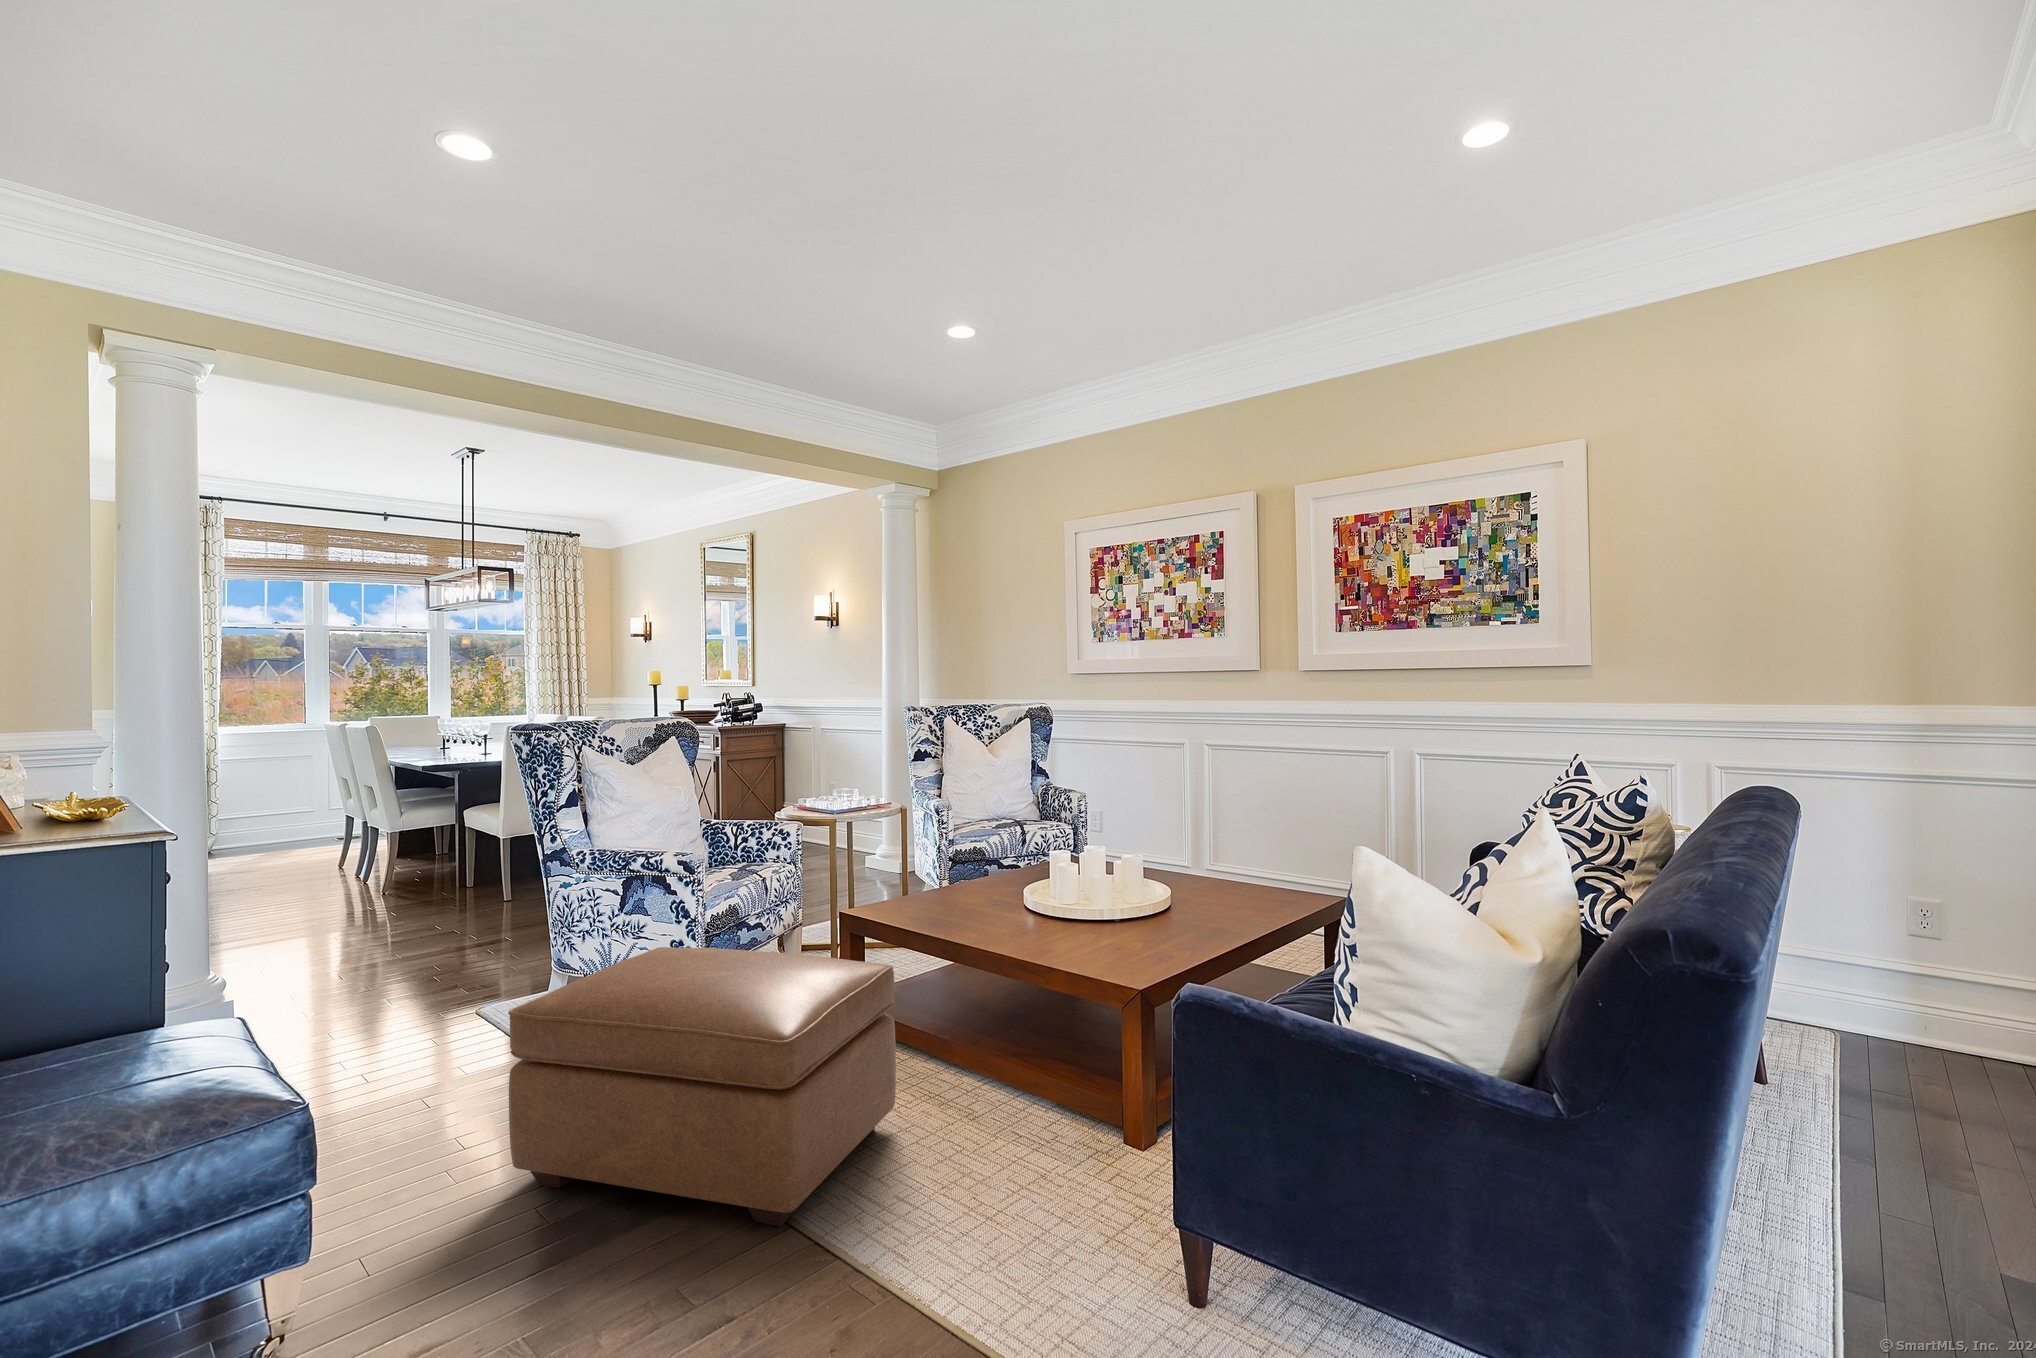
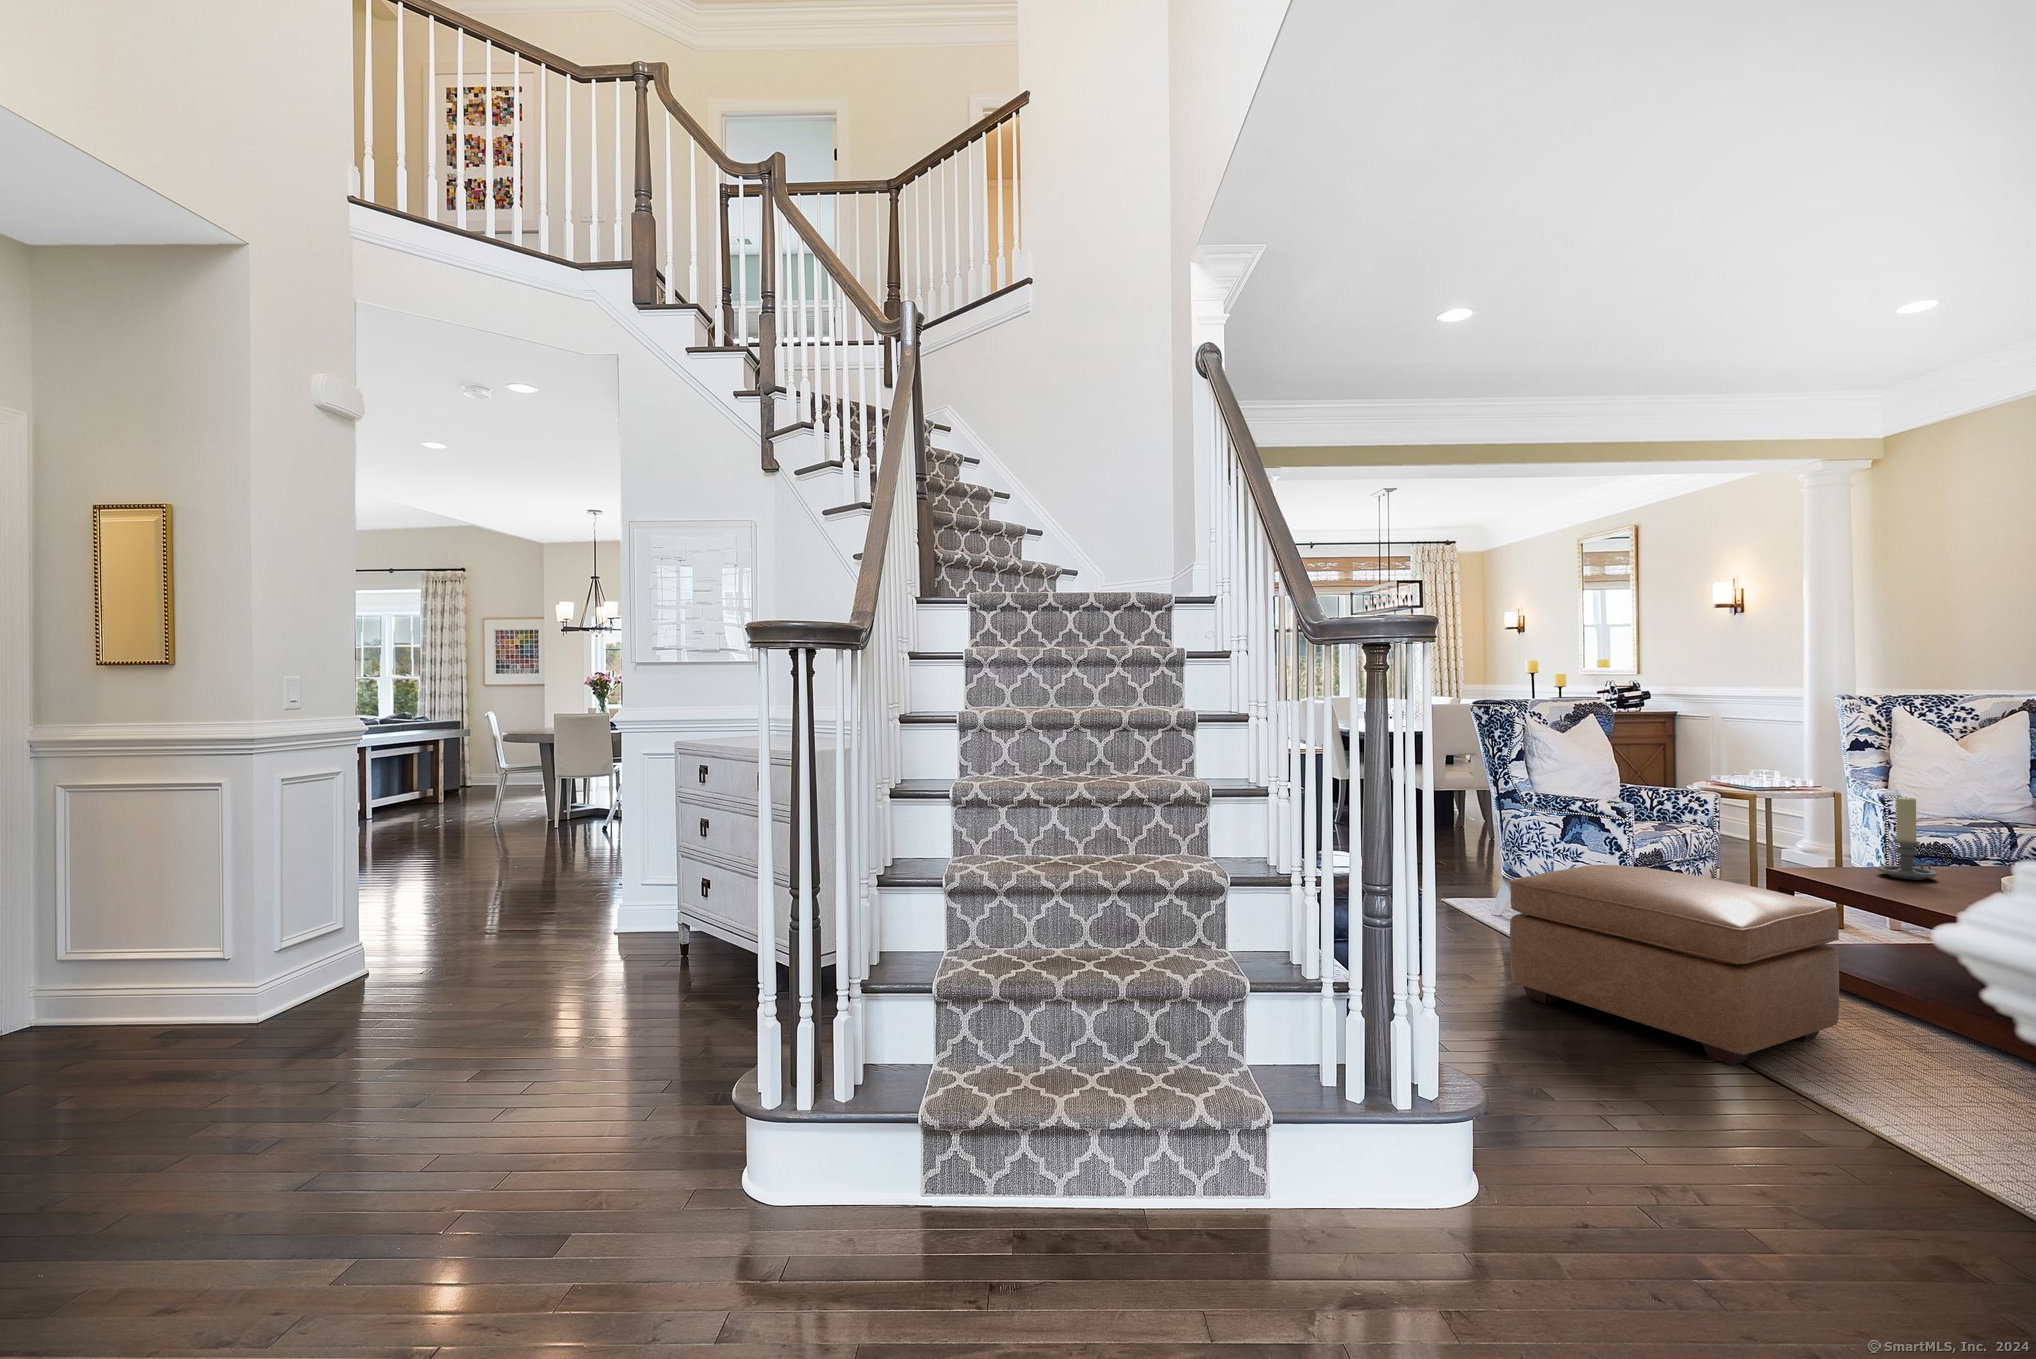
candle holder: none [931,817,977,905] -> present [1877,797,1937,880]

